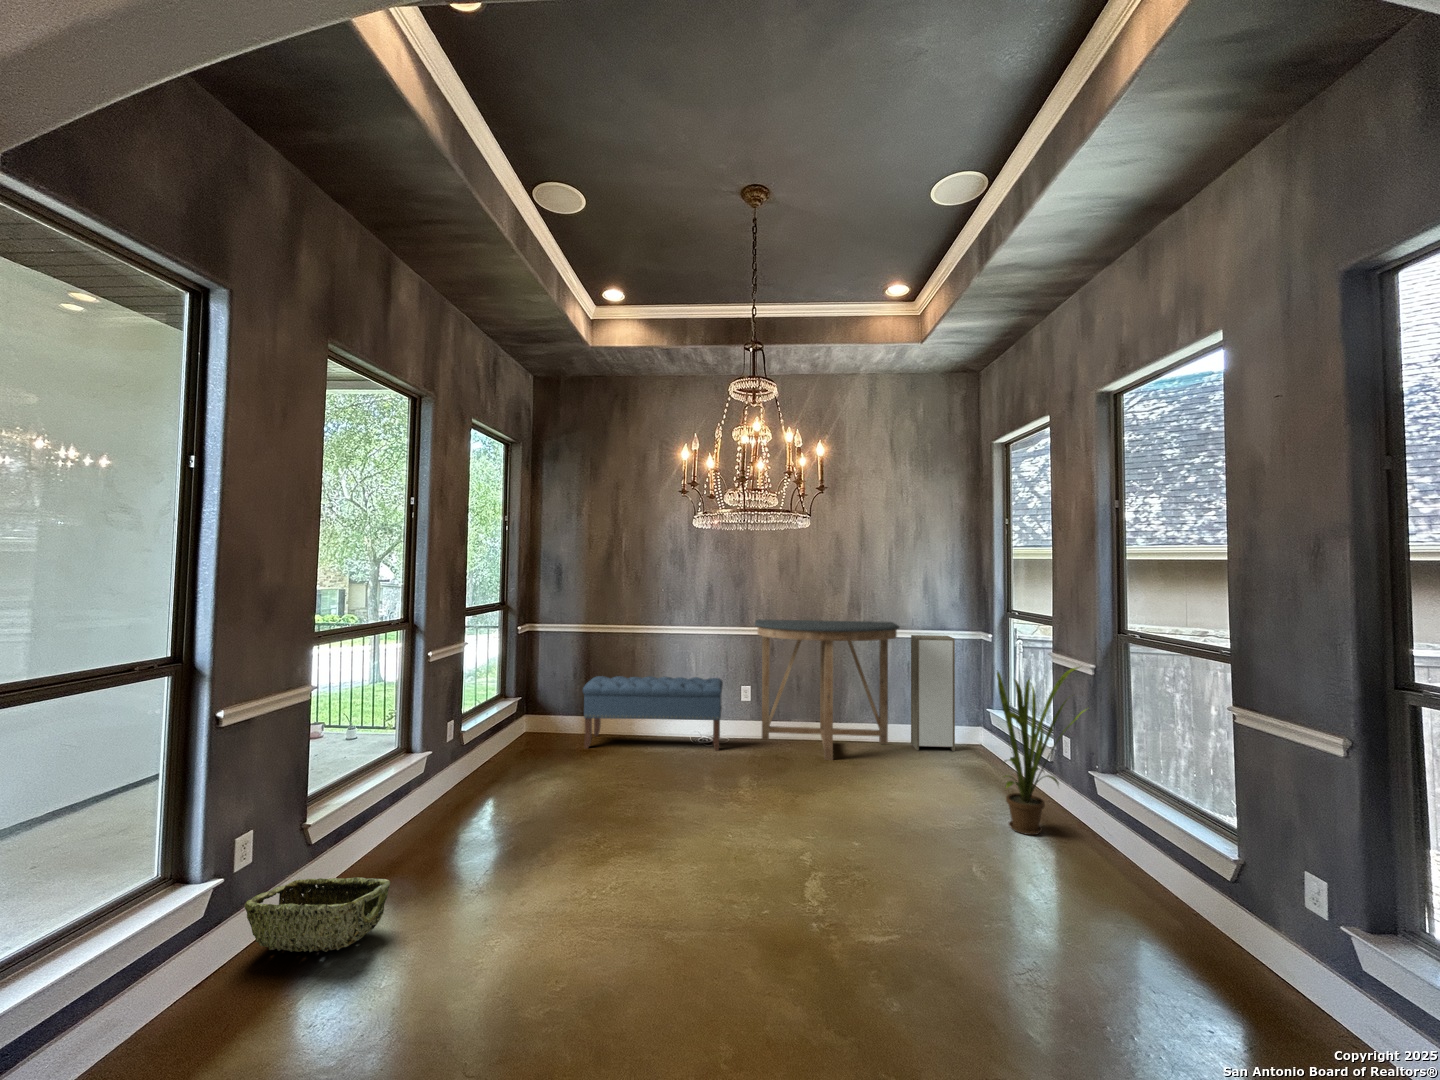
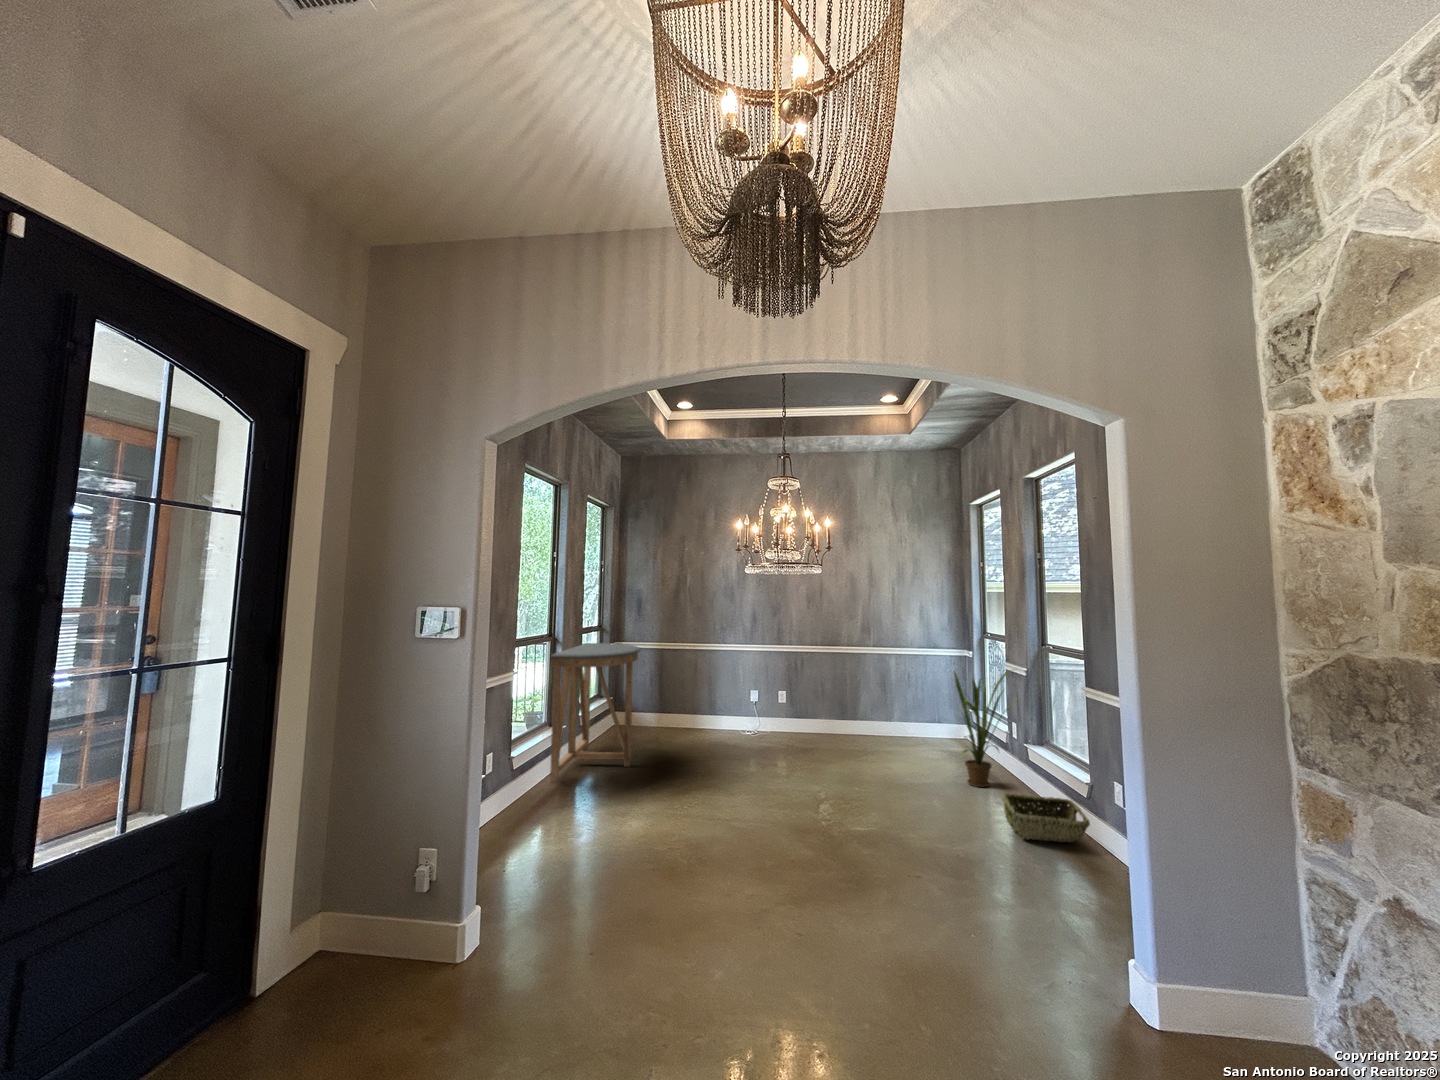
console table: present [755,619,899,760] -> present [550,643,640,782]
storage cabinet: present [911,635,955,751] -> none [909,652,944,741]
bench: present [583,676,723,751] -> none [660,682,765,738]
woven basket: present [245,877,391,952] -> present [1002,794,1090,842]

